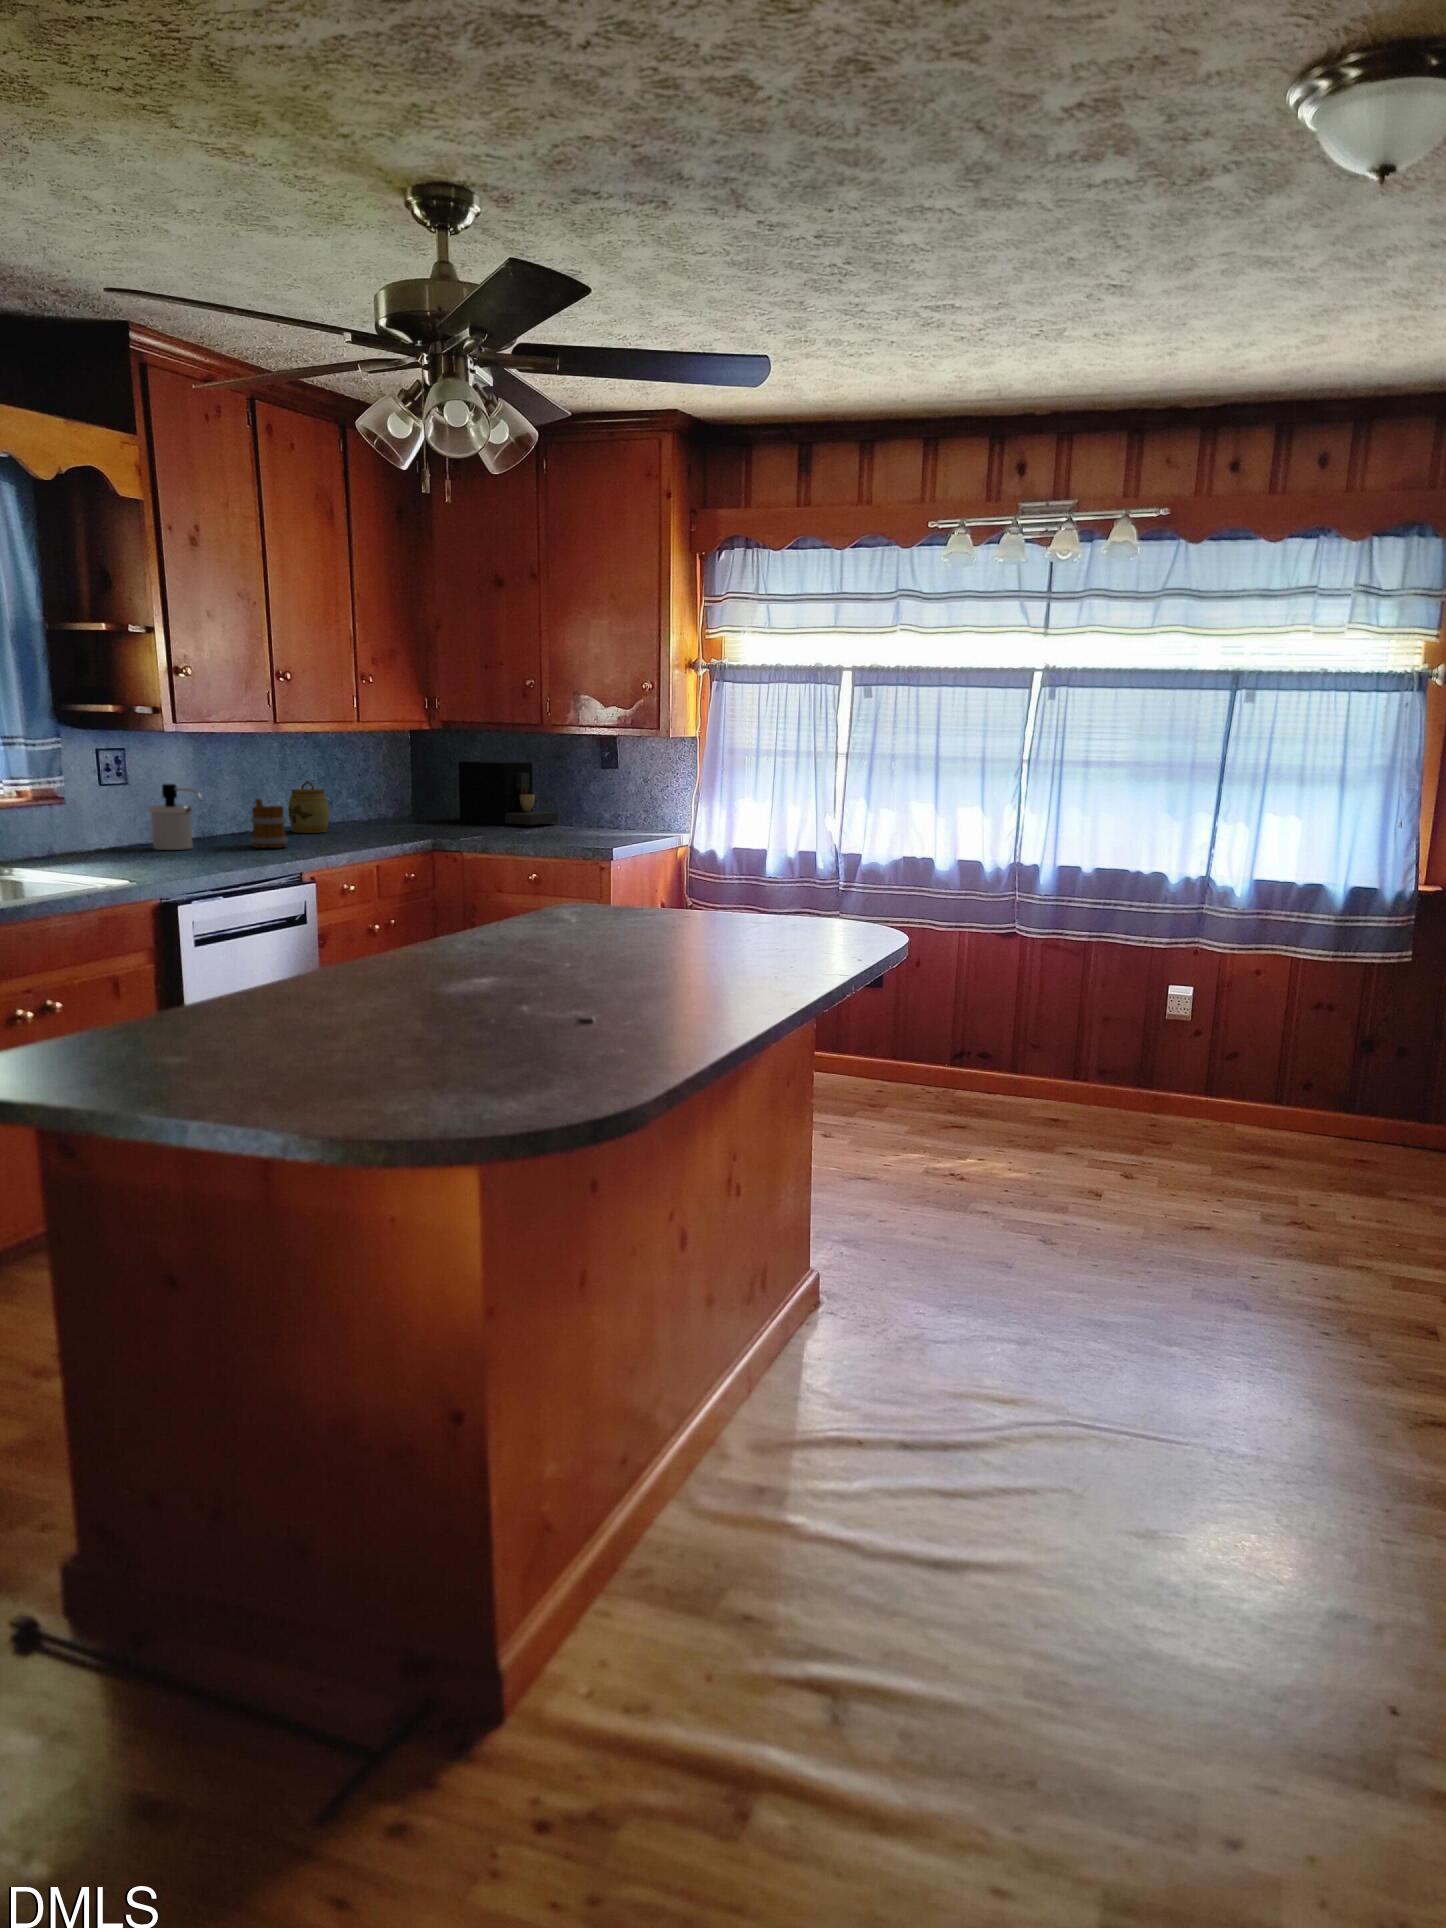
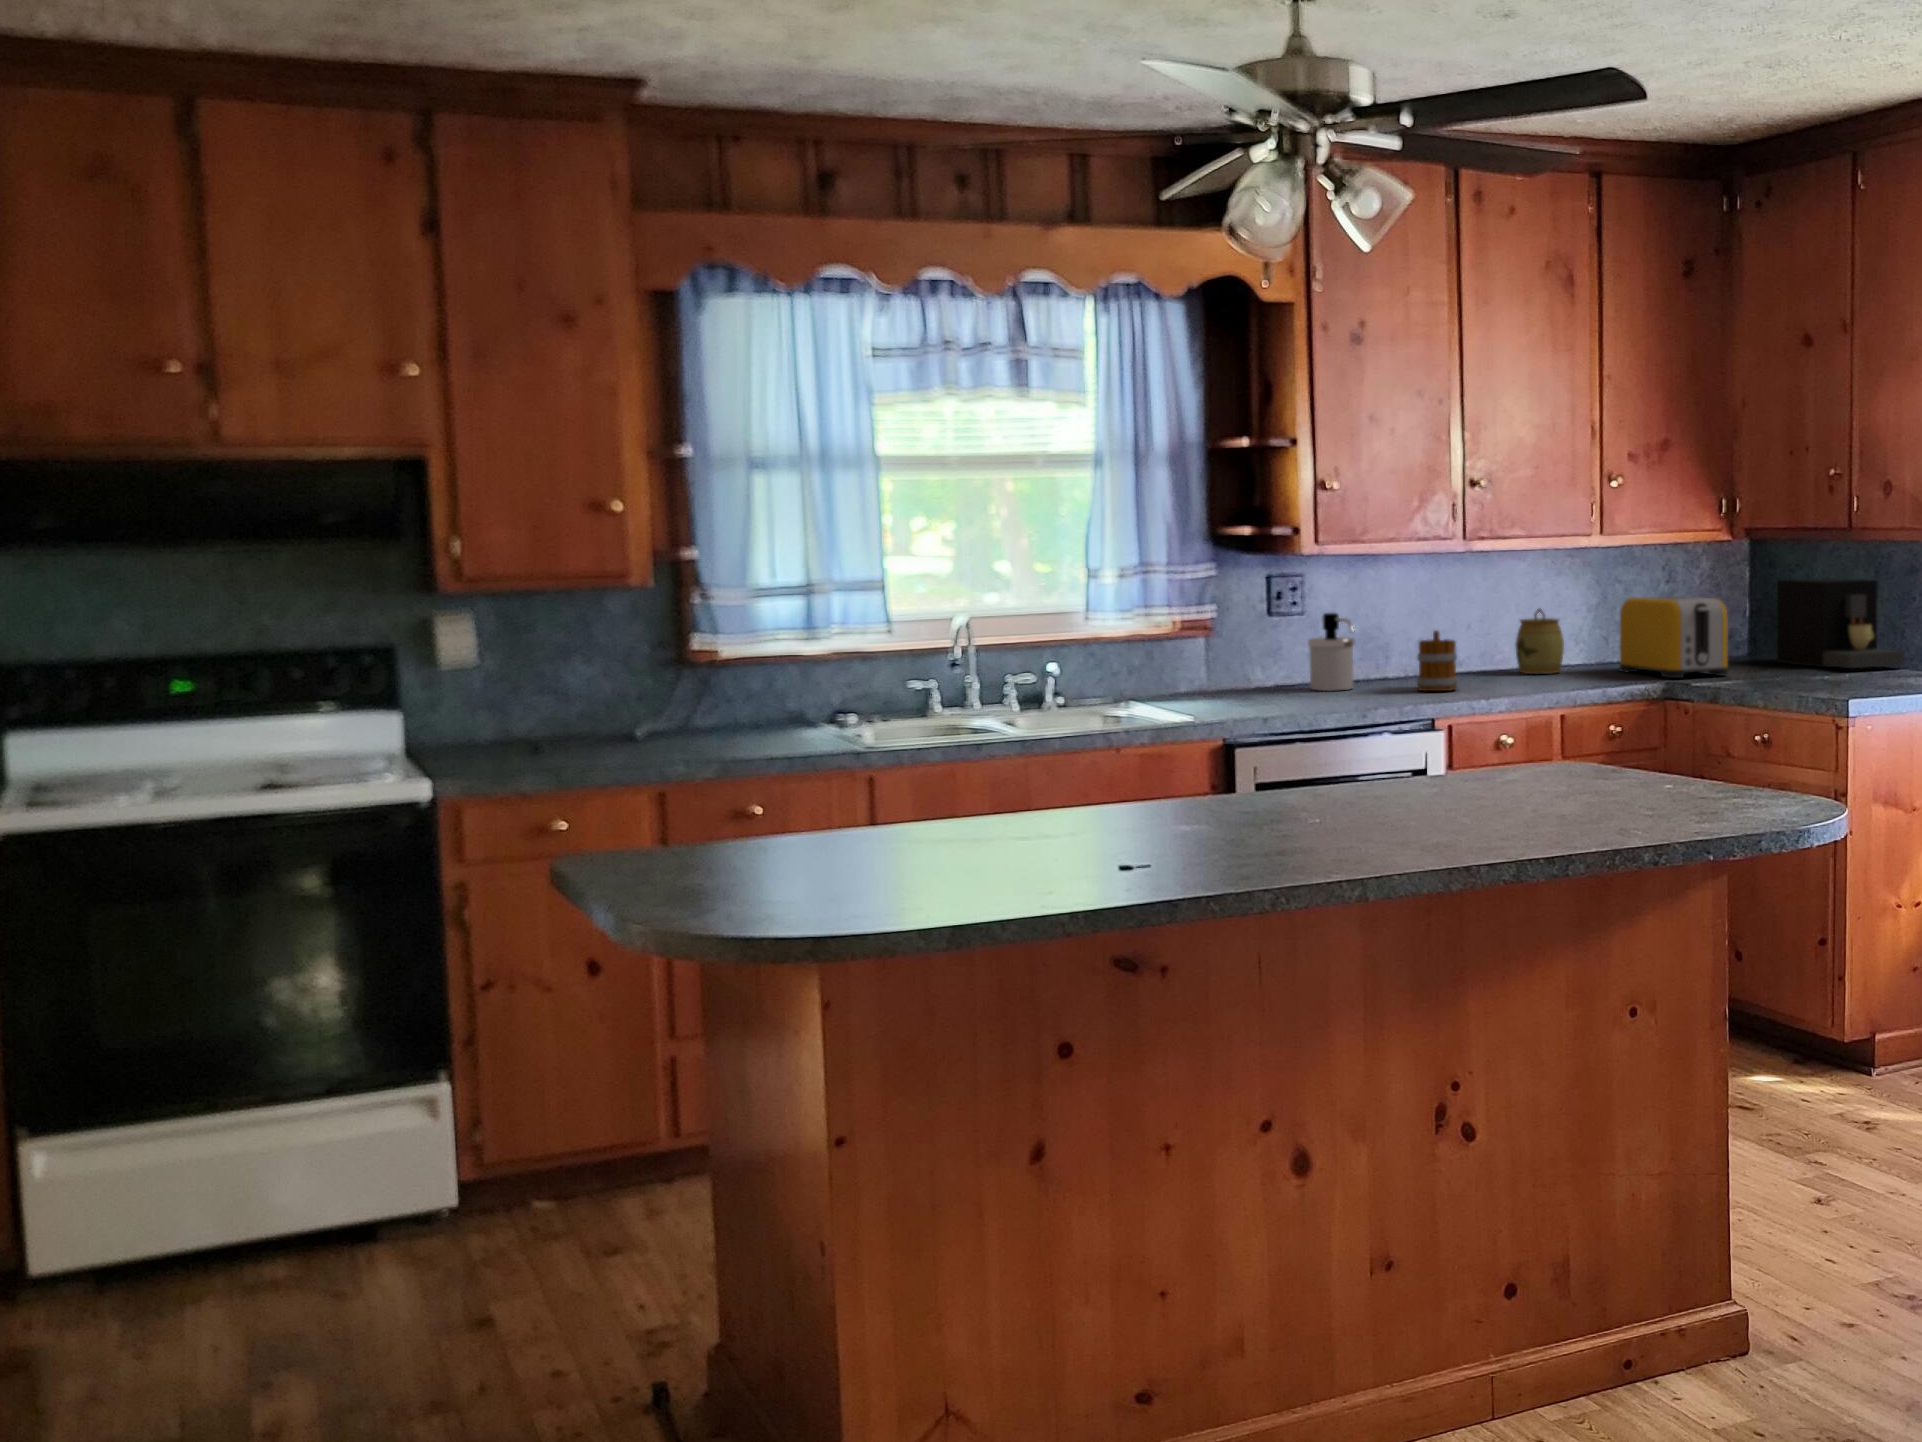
toaster: none [366,772,458,834] -> present [1620,596,1728,678]

